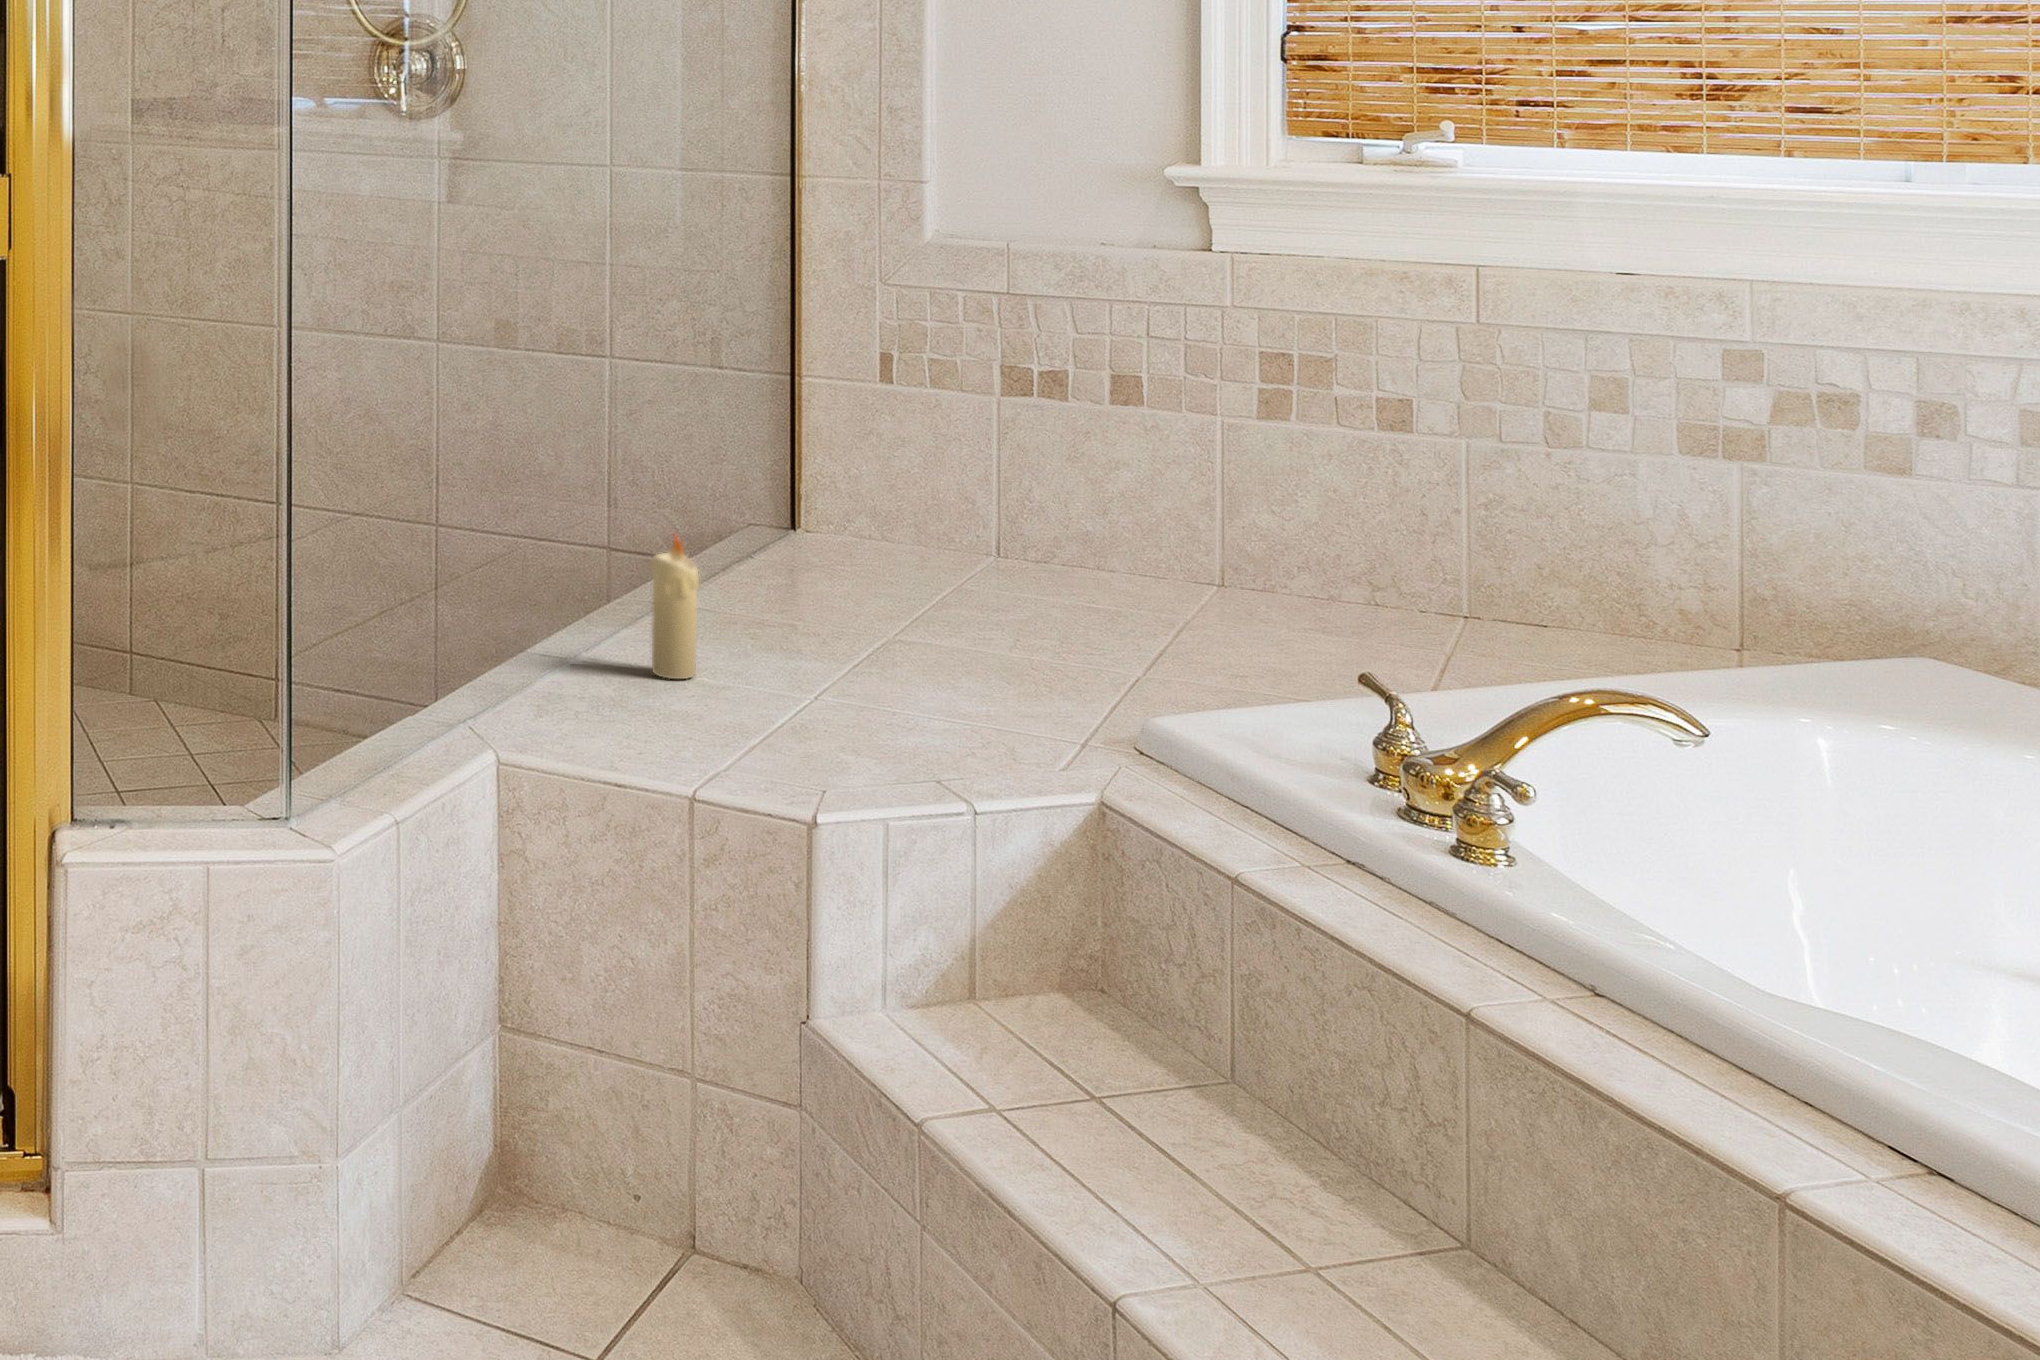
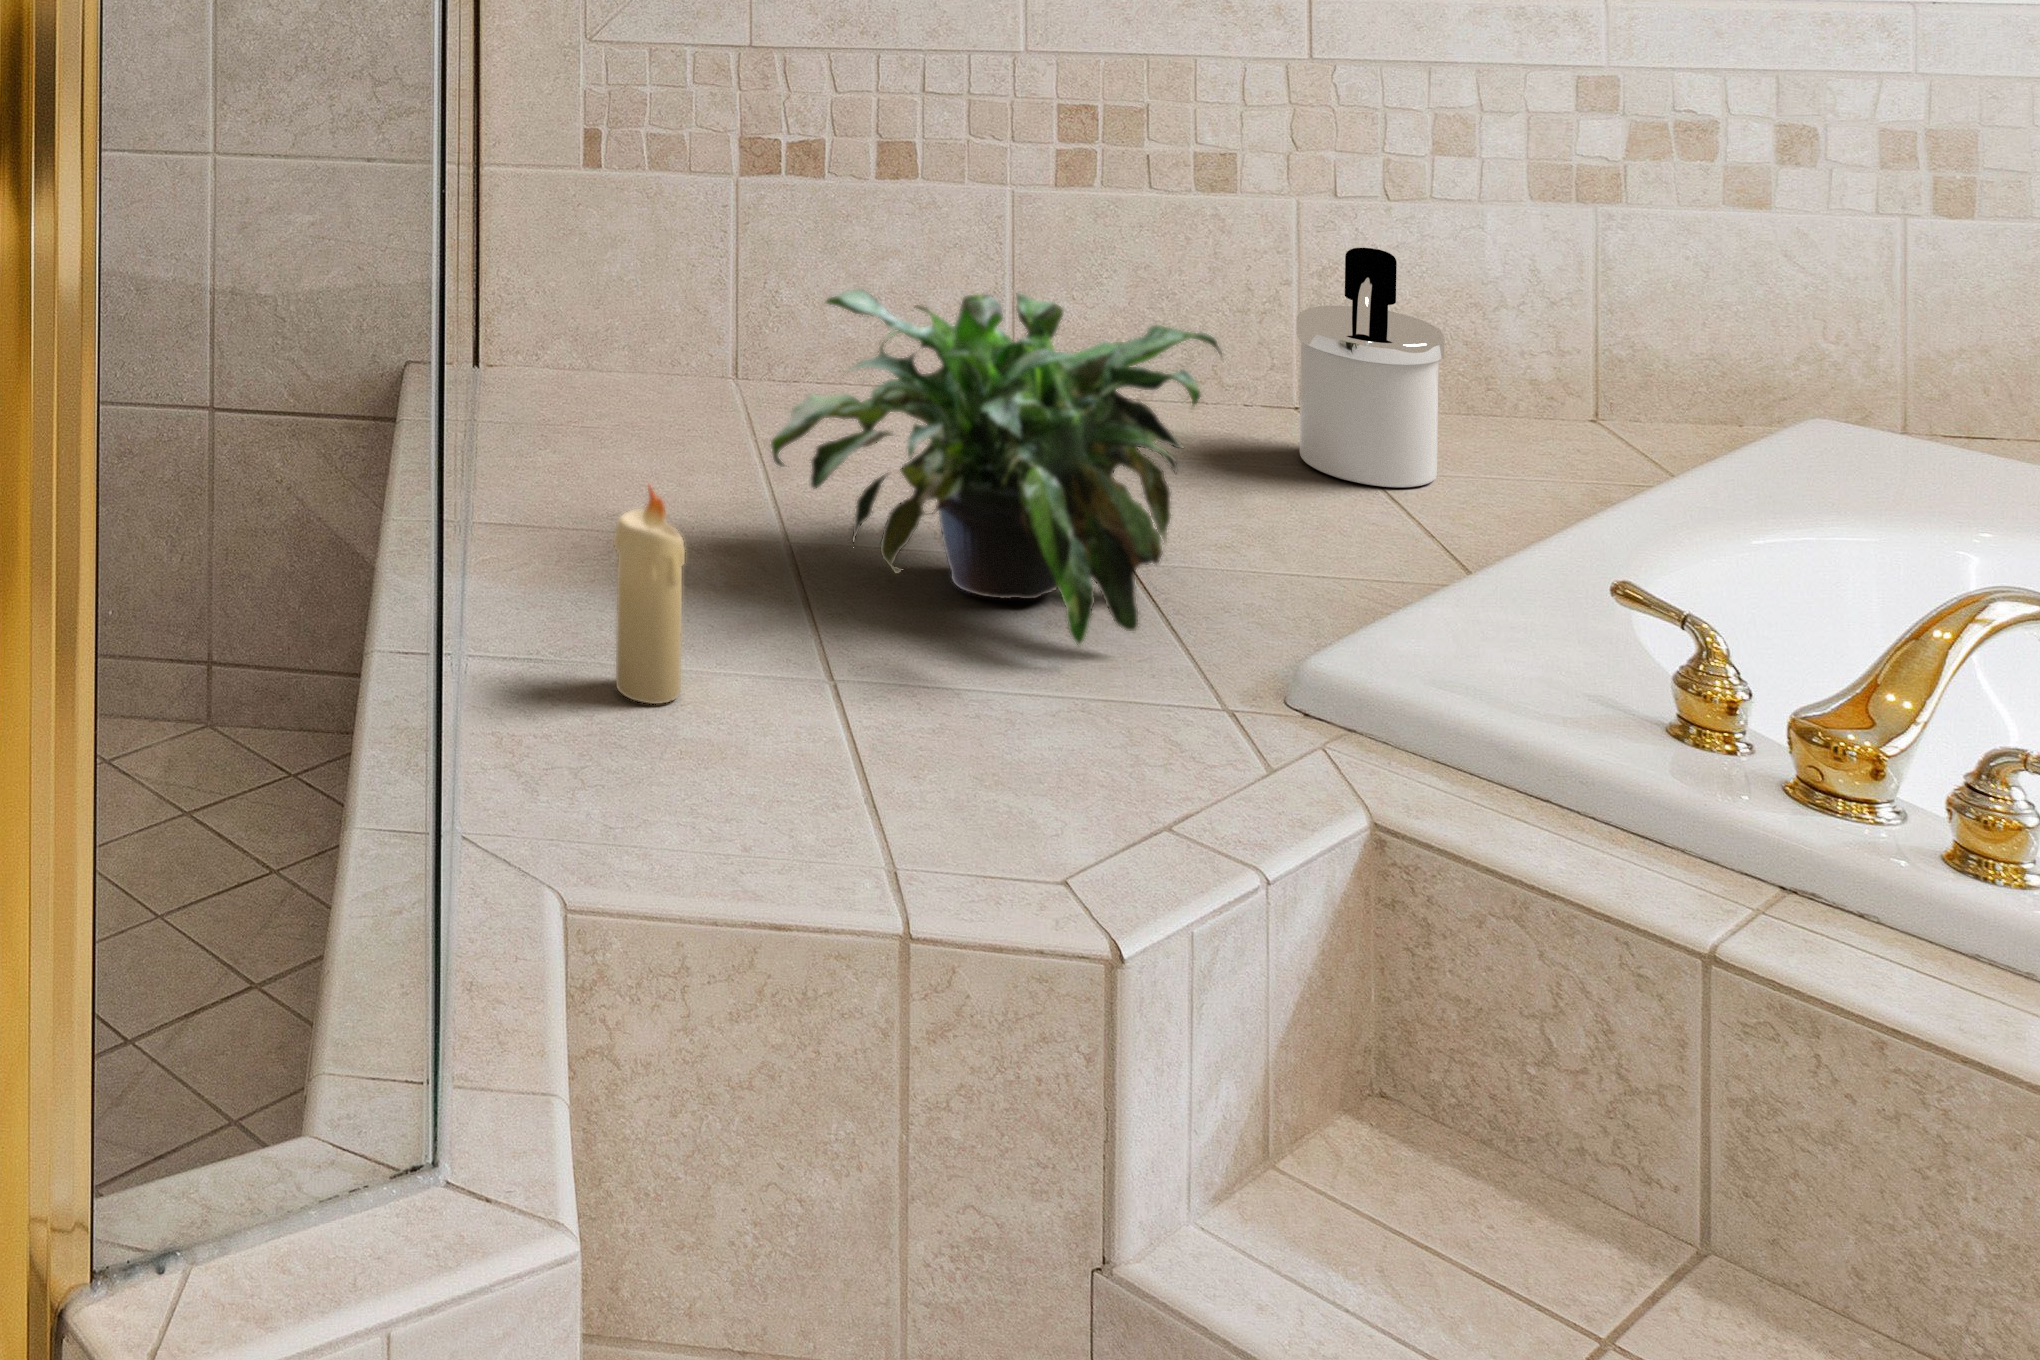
potted plant: none [850,438,1187,690] -> present [771,289,1221,645]
soap dispenser: none [1402,475,1528,671] -> present [1296,248,1445,487]

